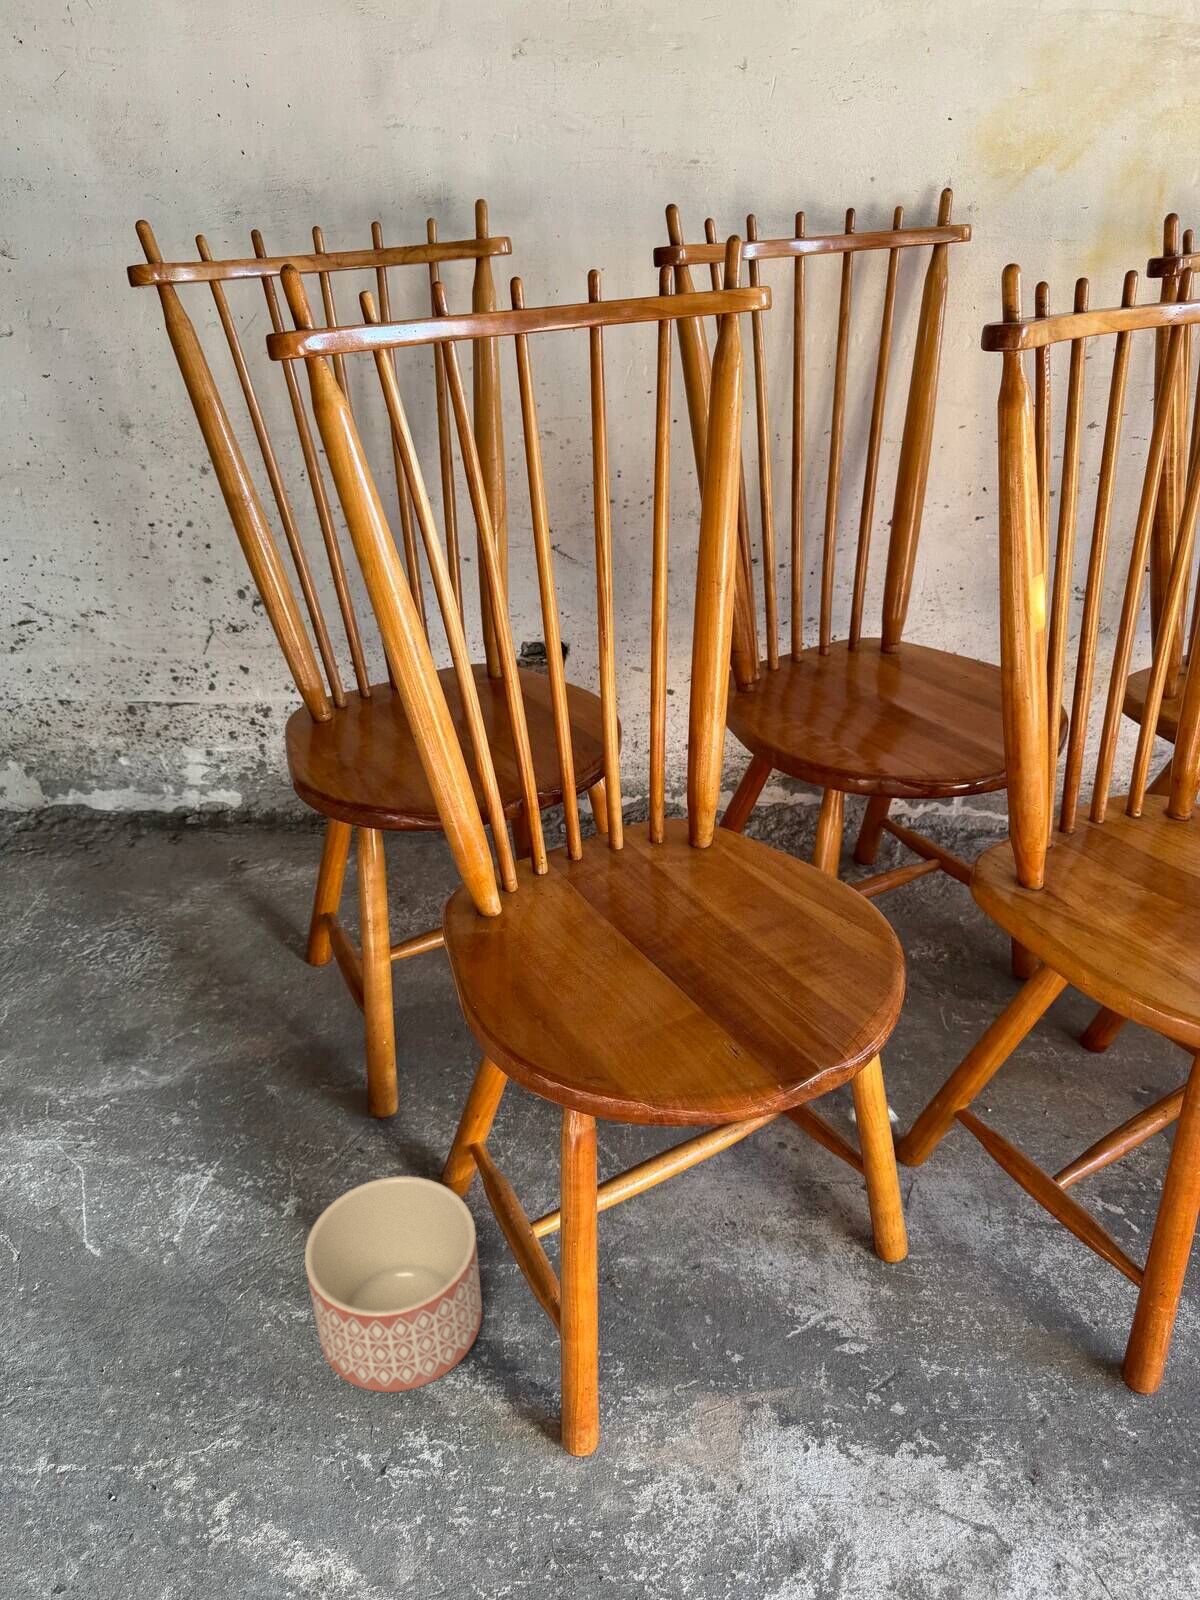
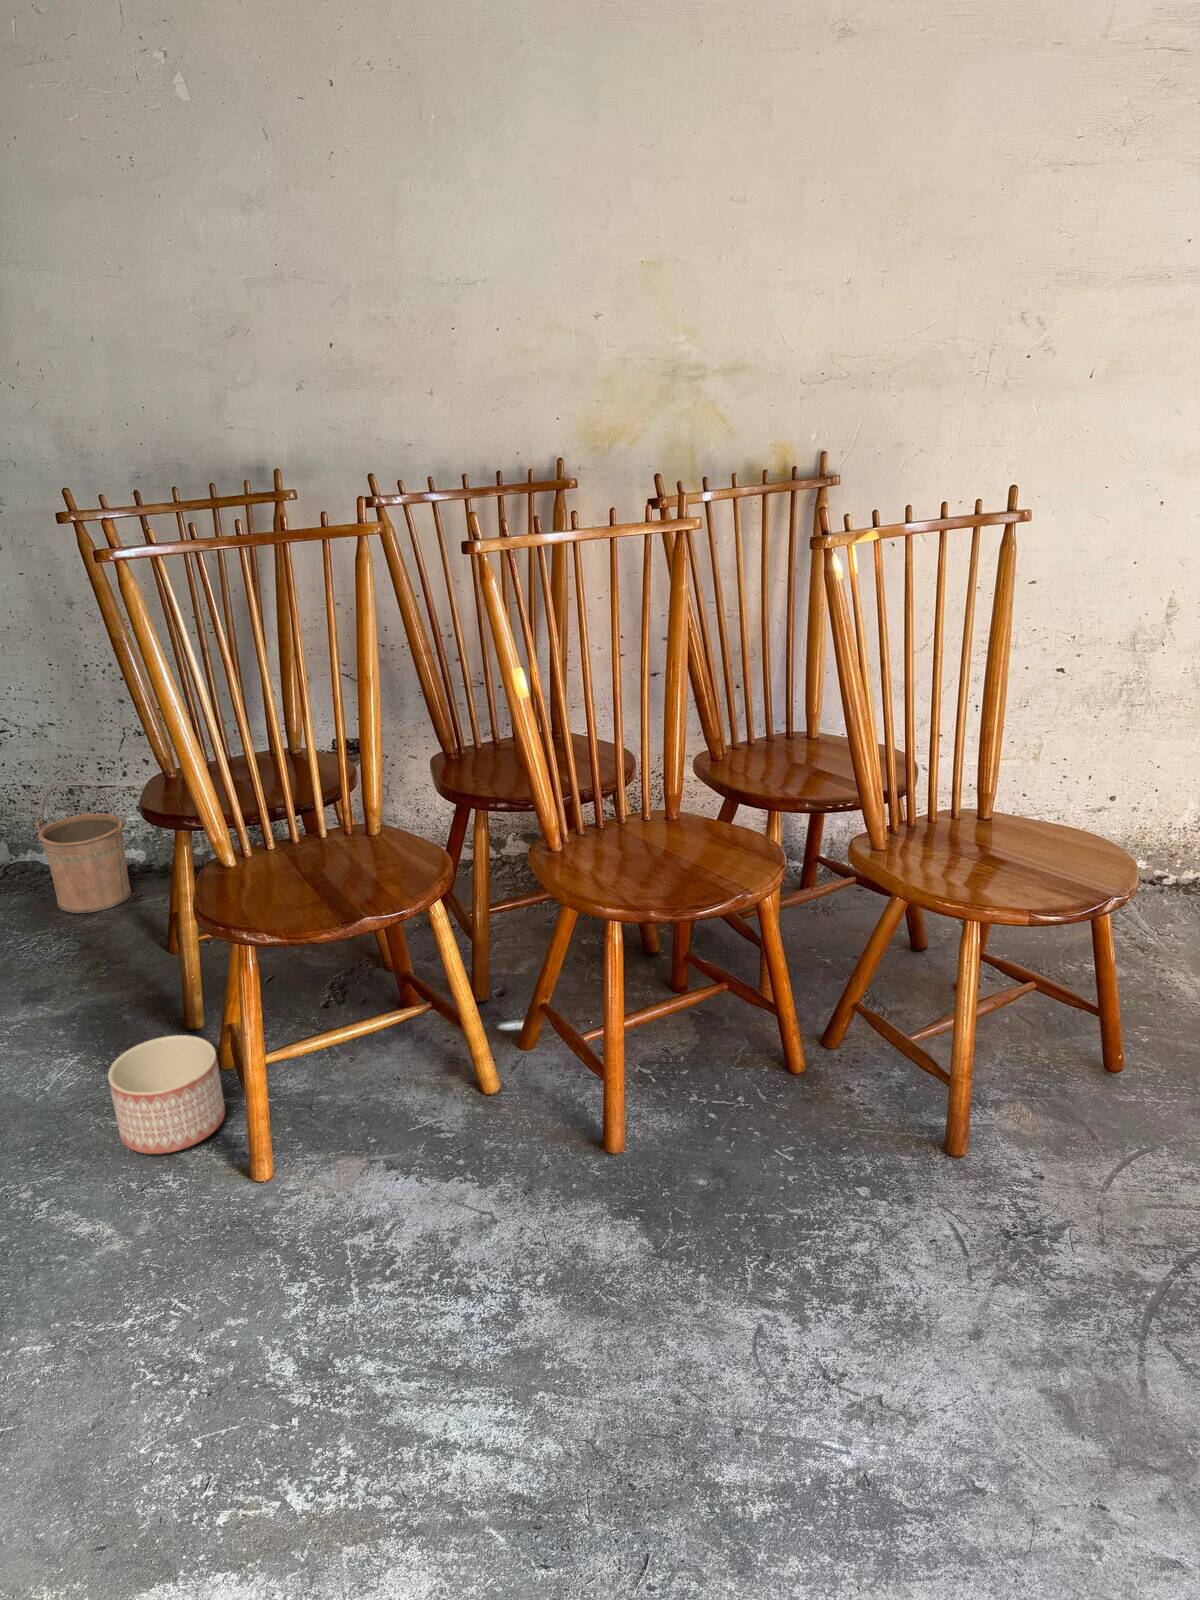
bucket: none [87,703,227,892] -> present [35,781,131,913]

